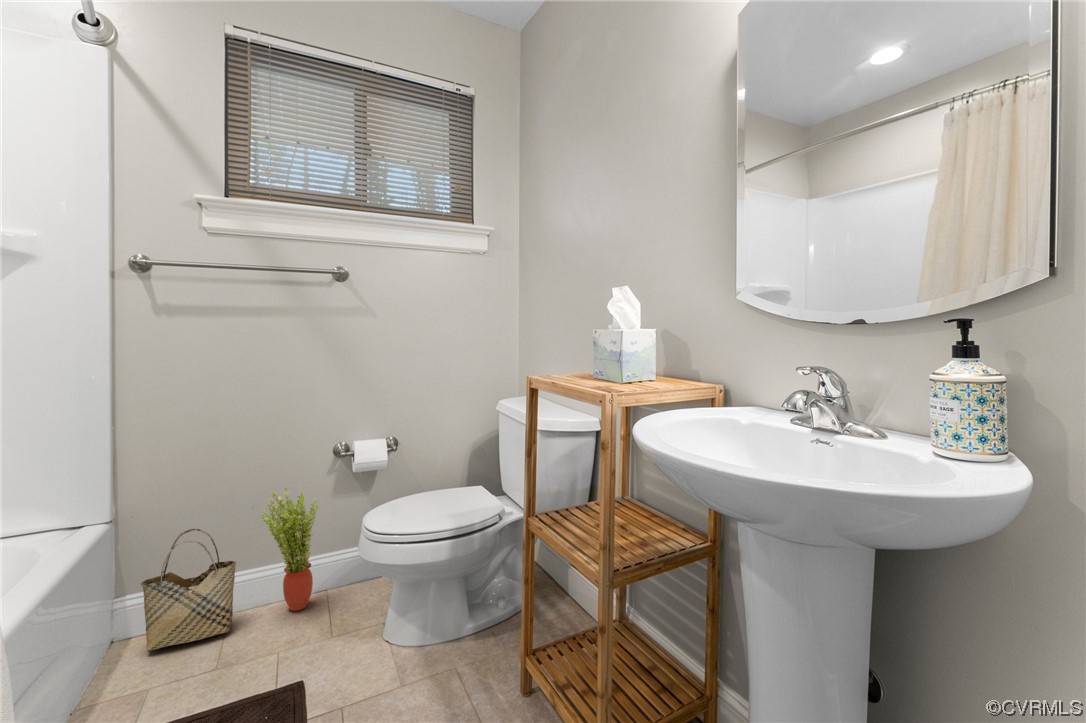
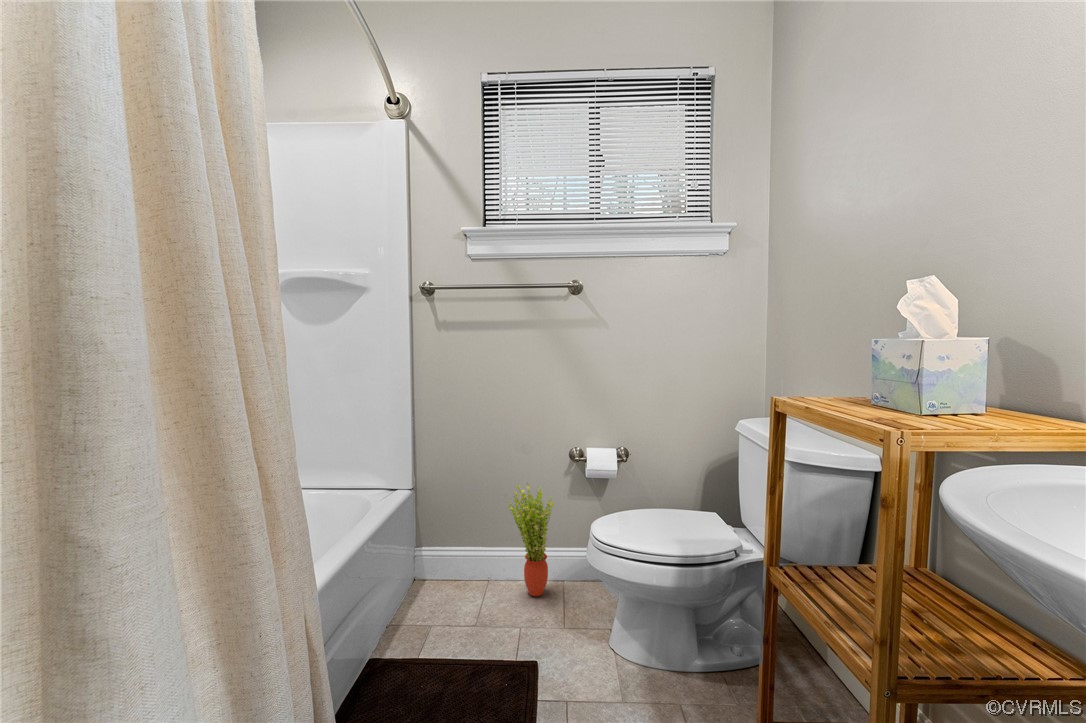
woven basket: present [141,529,236,651] -> none [424,507,489,601]

